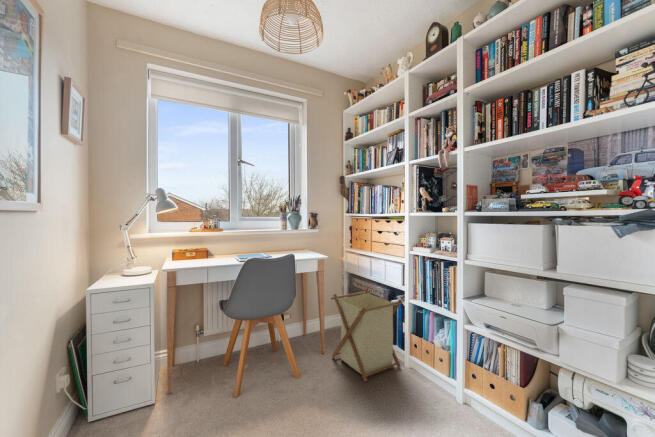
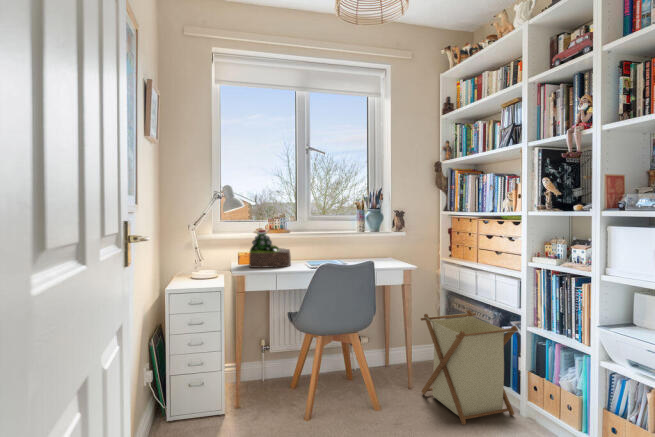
succulent plant: none [182,229,222,264] -> present [249,230,291,268]

